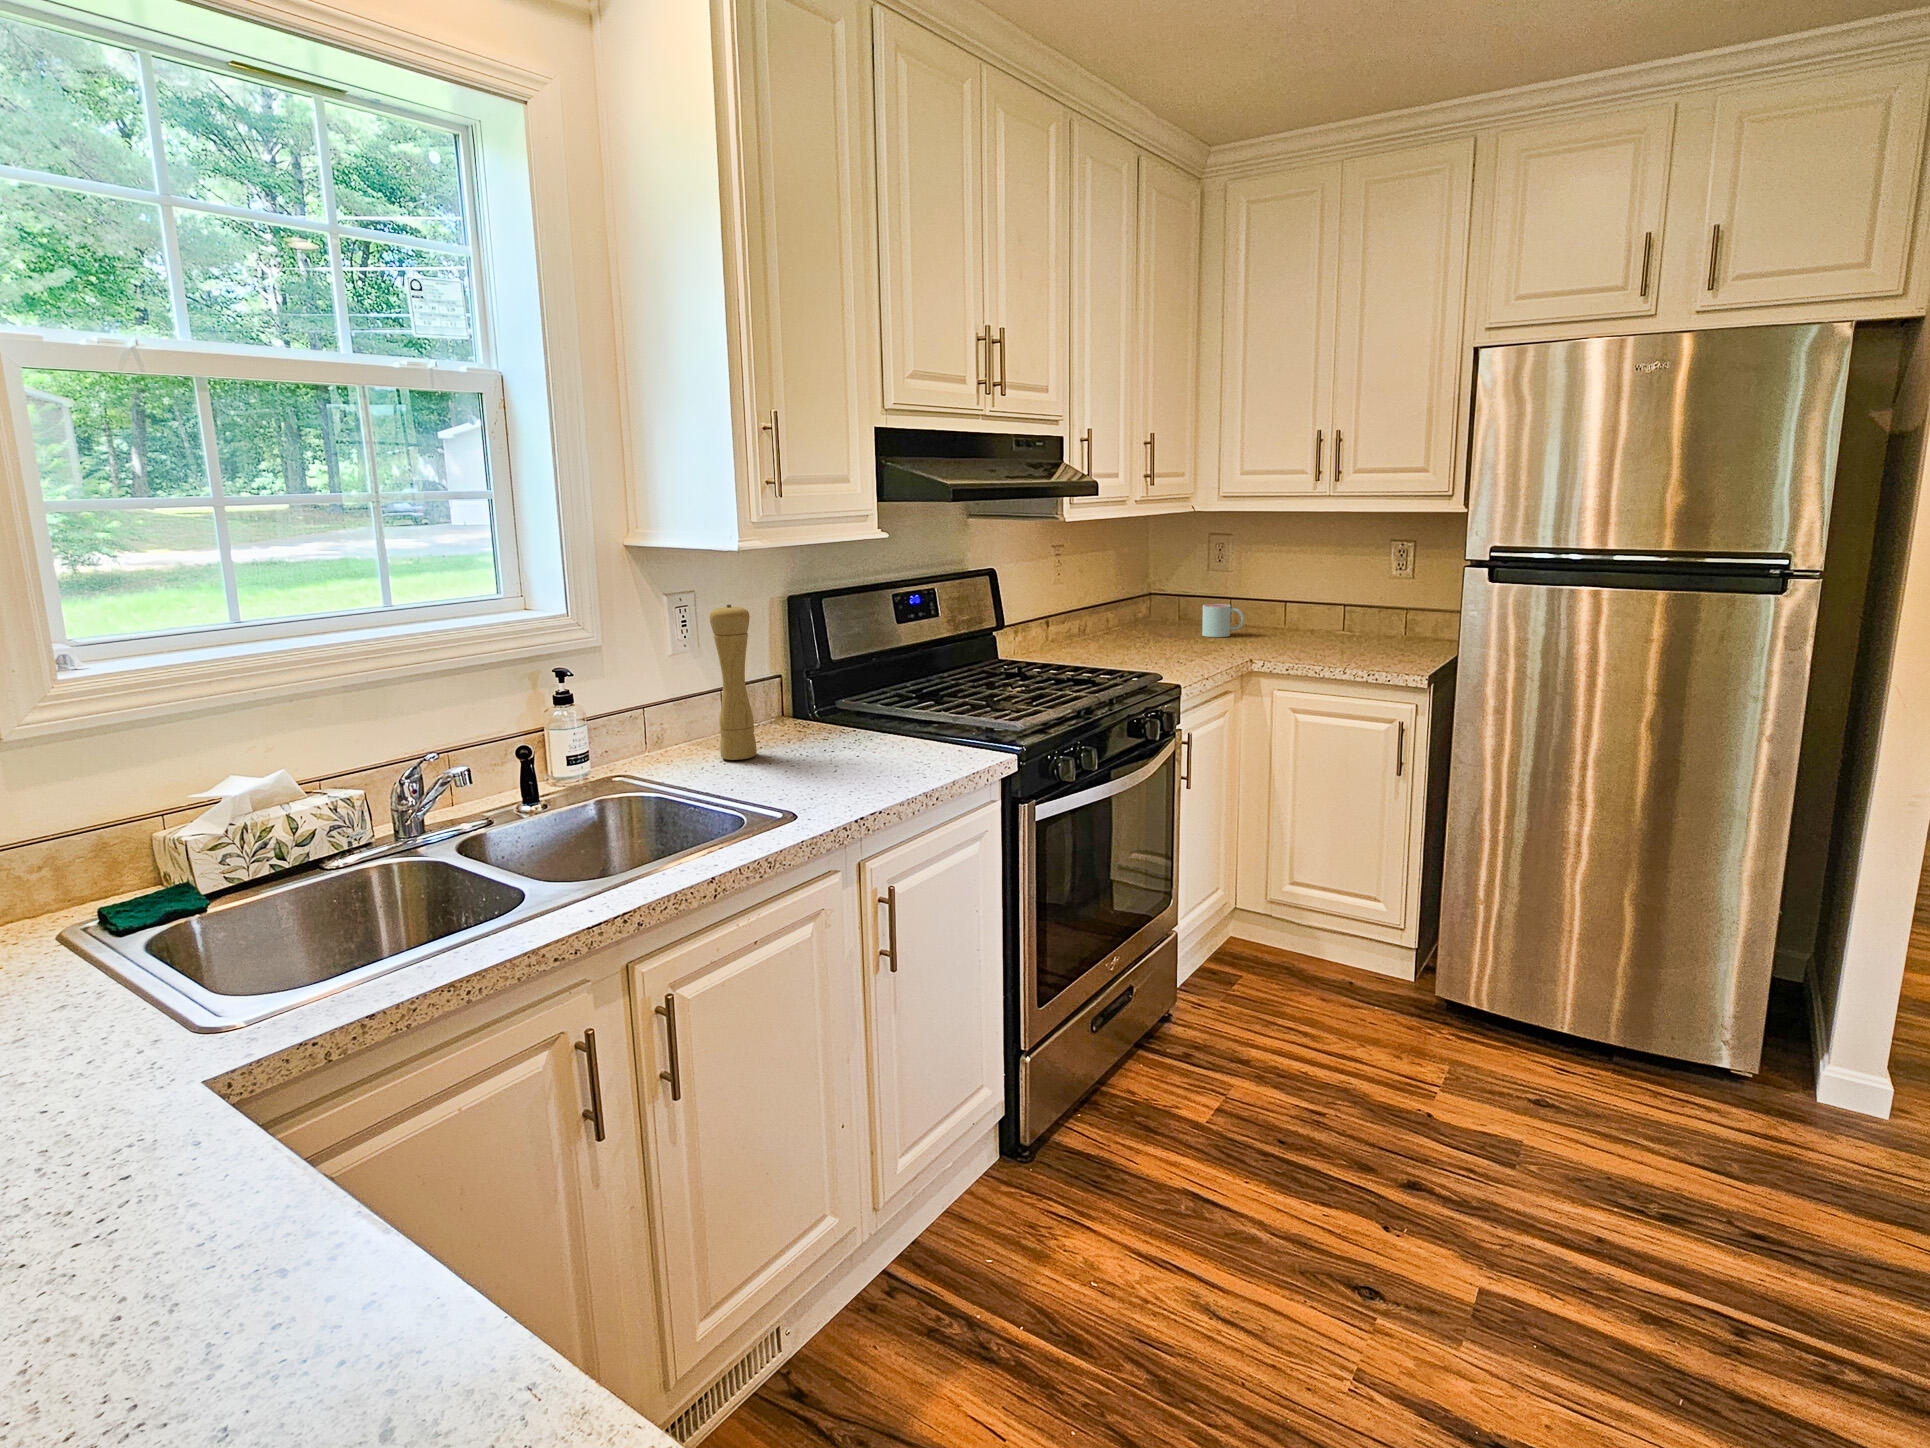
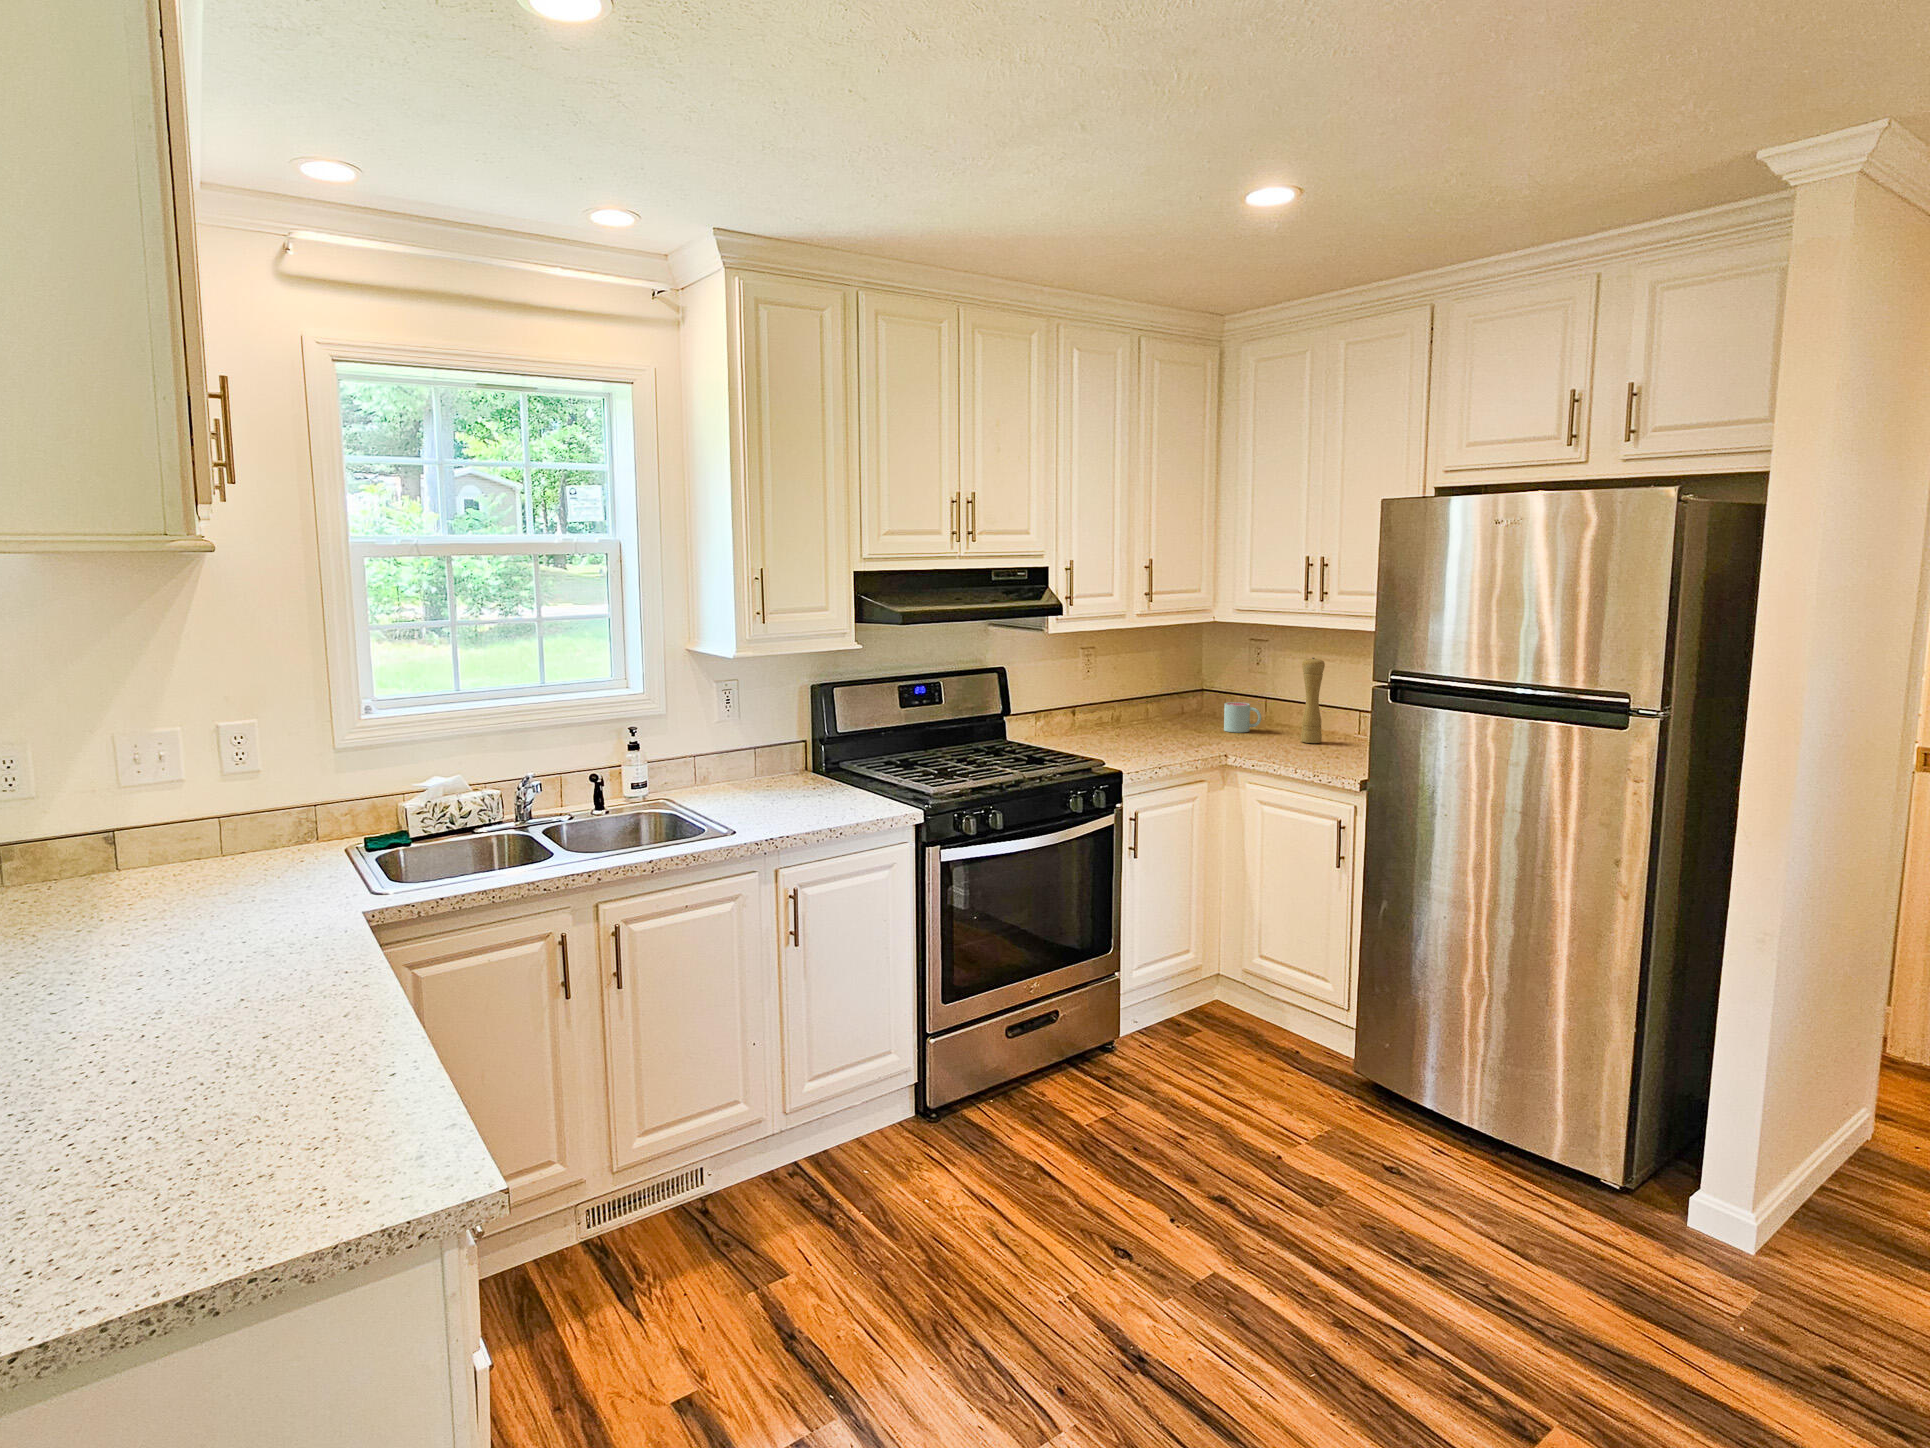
pepper mill: present [709,604,757,760] -> present [1301,658,1325,743]

